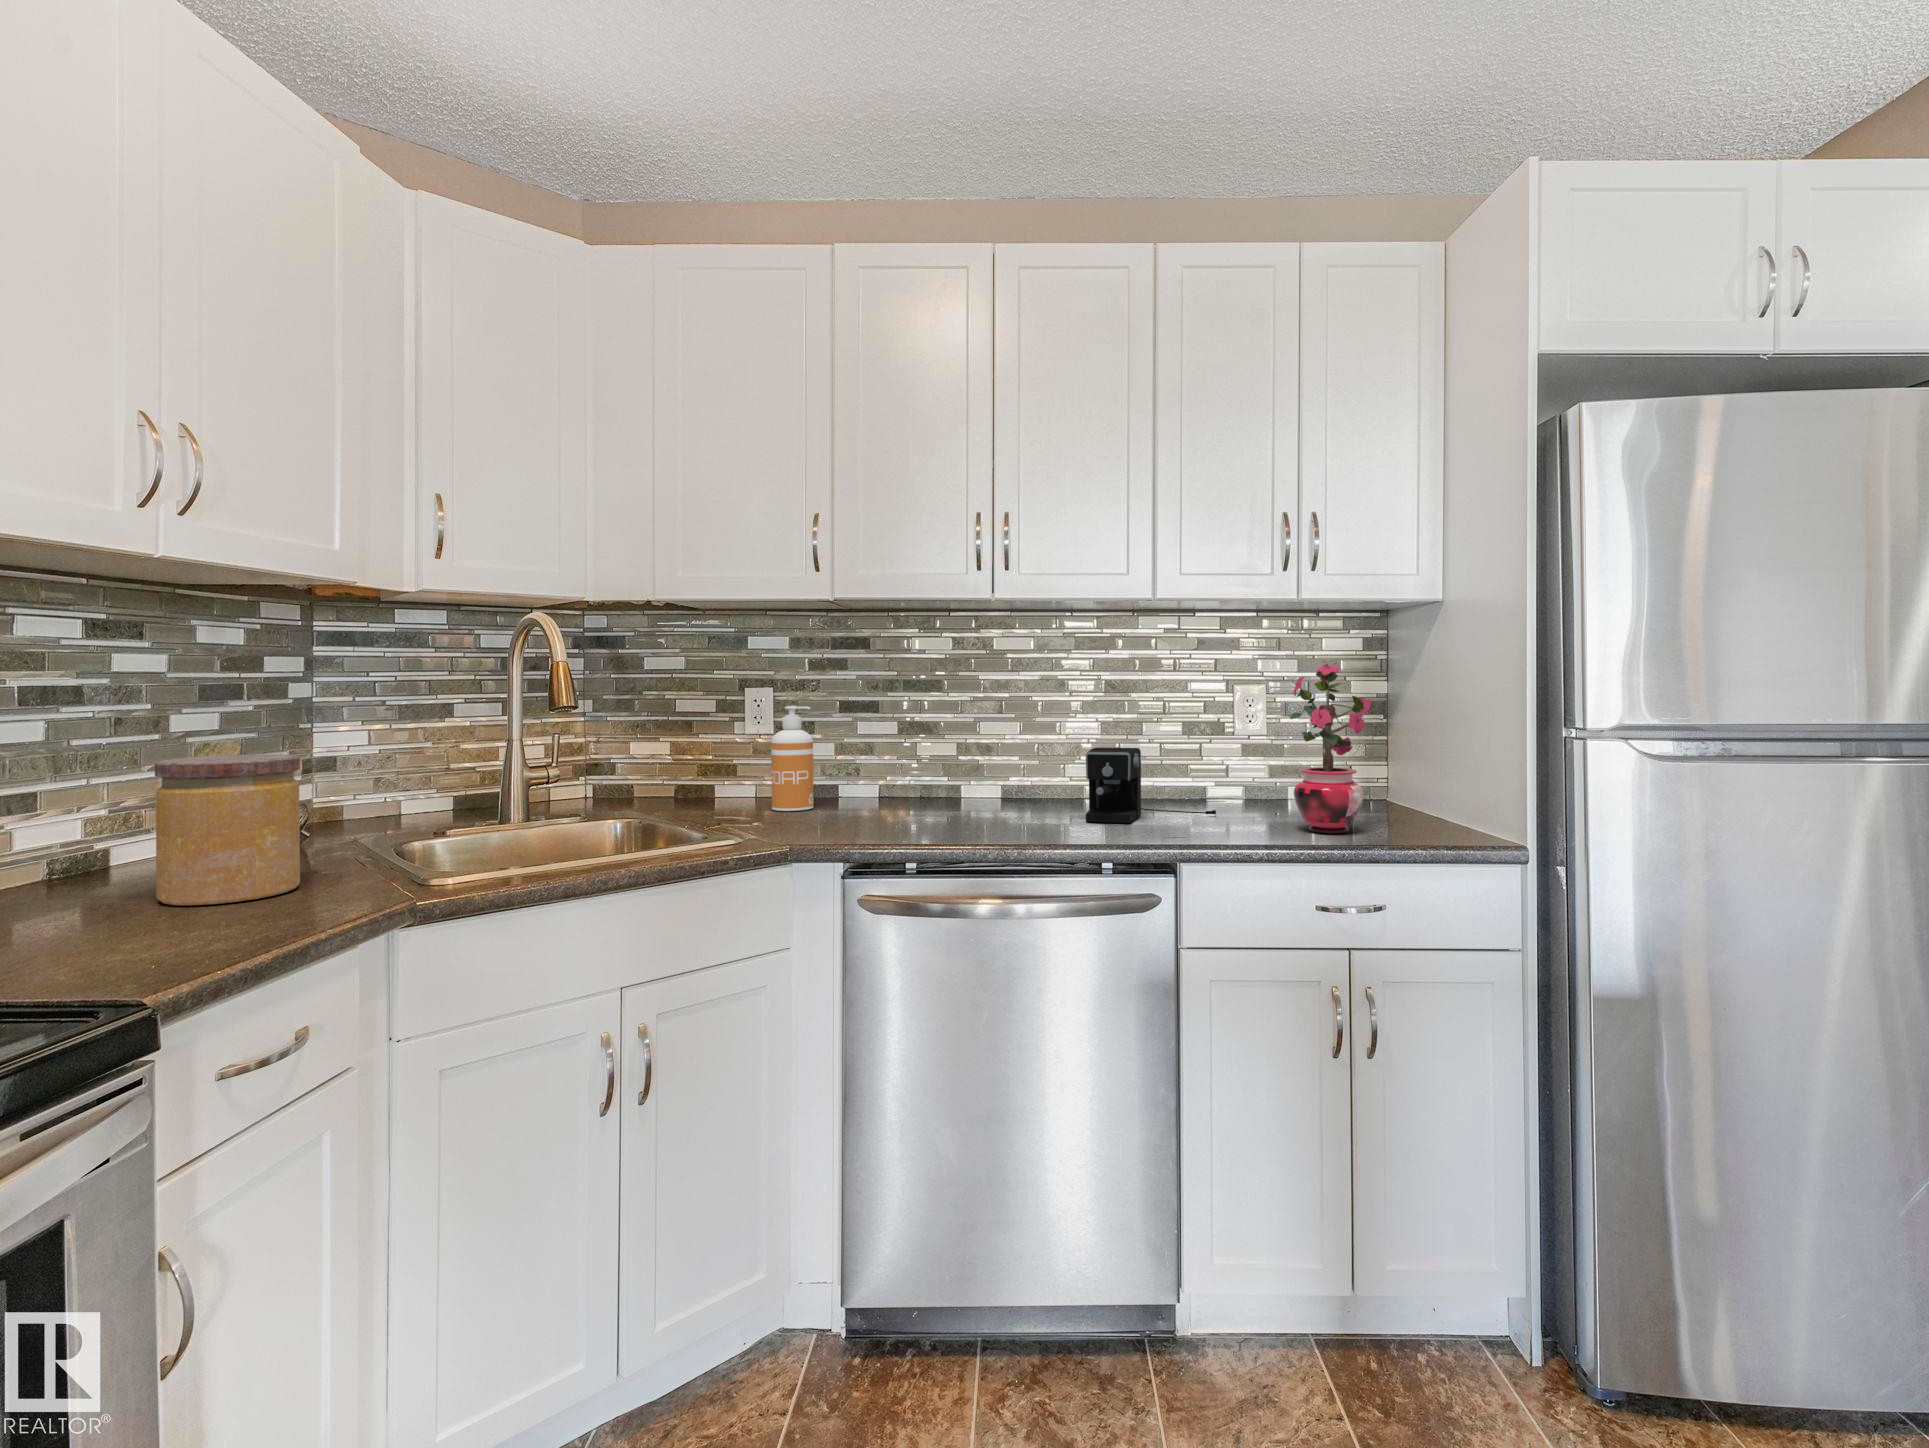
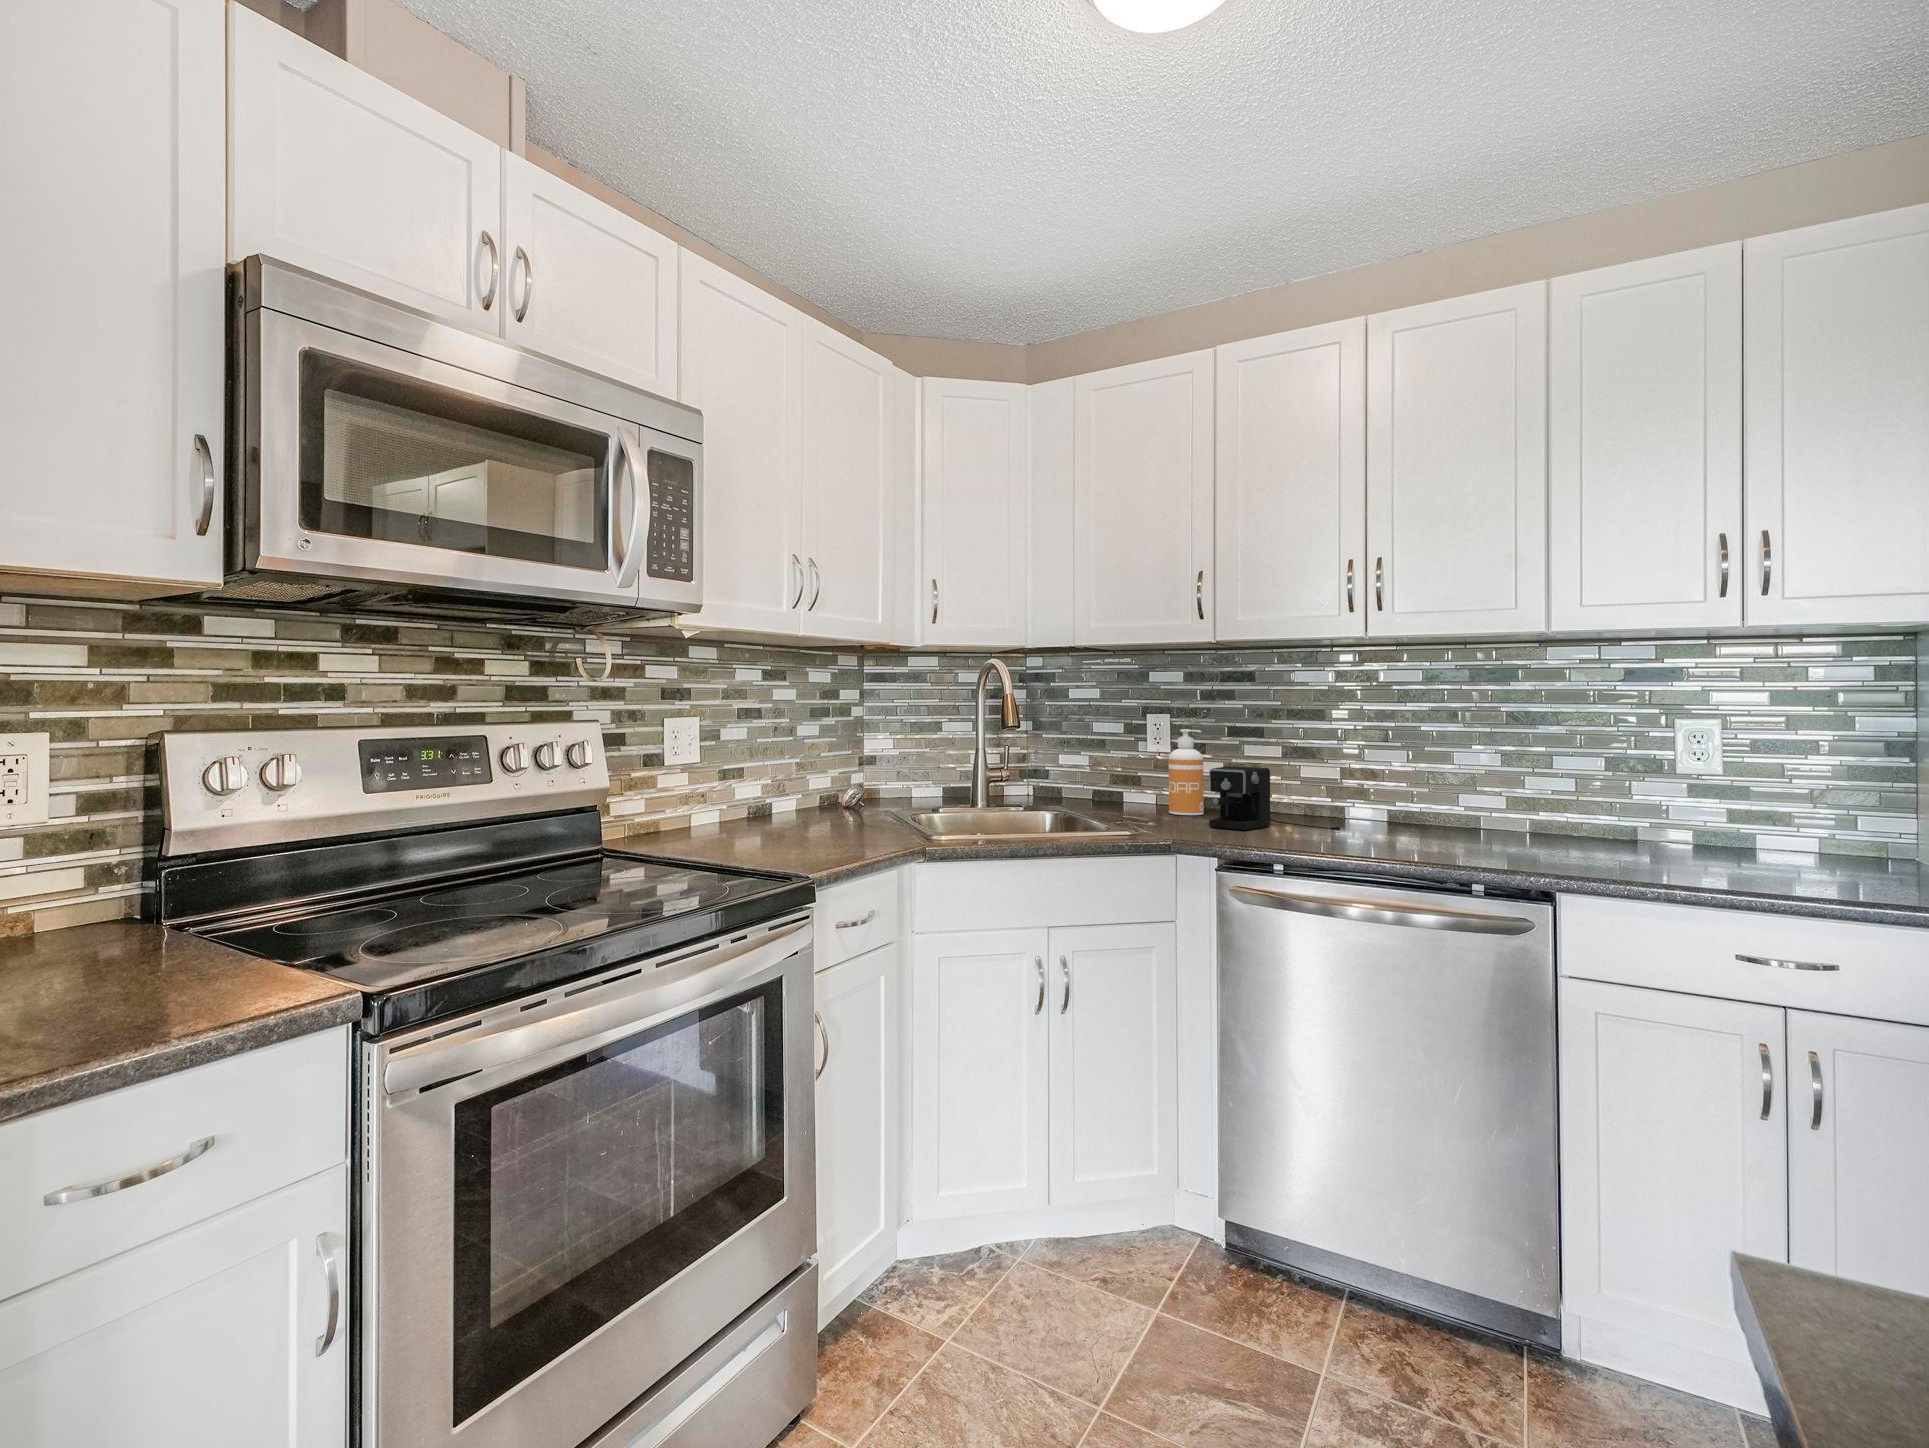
potted plant: present [1277,661,1371,834] -> none [1685,691,1823,877]
coffee maker: present [1086,747,1216,823] -> present [1209,766,1341,830]
jar: present [155,754,300,905] -> none [796,751,865,839]

